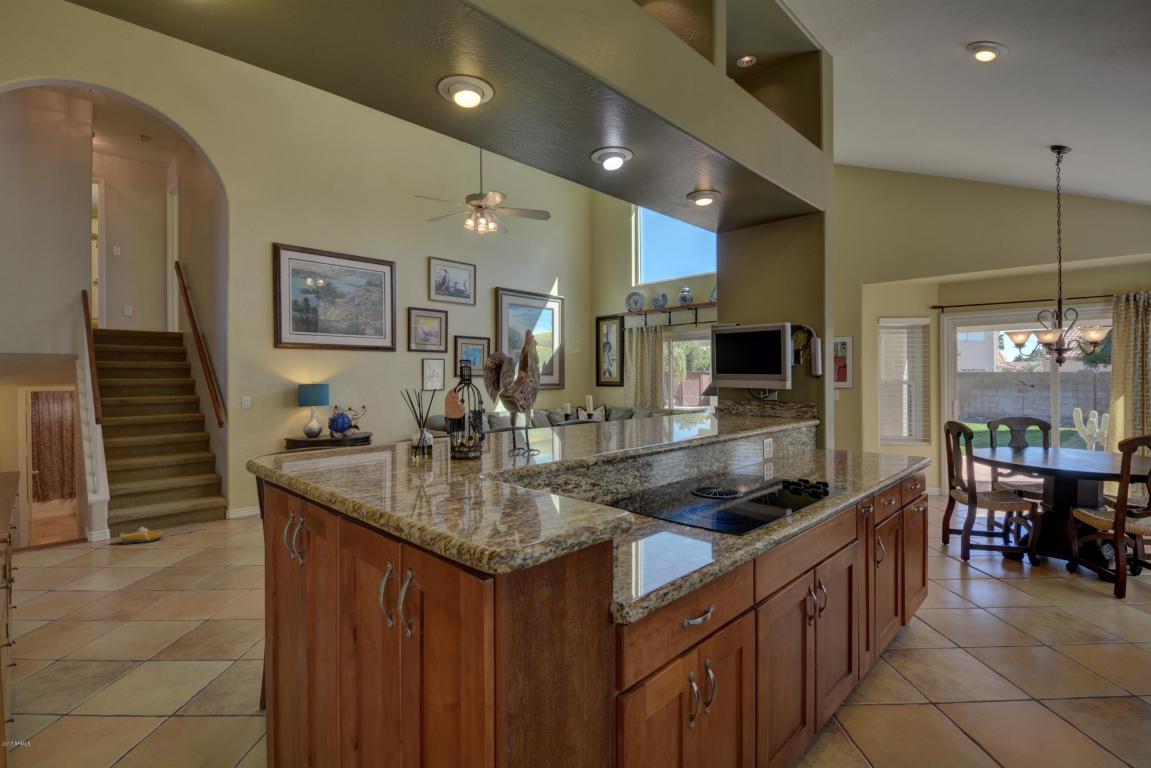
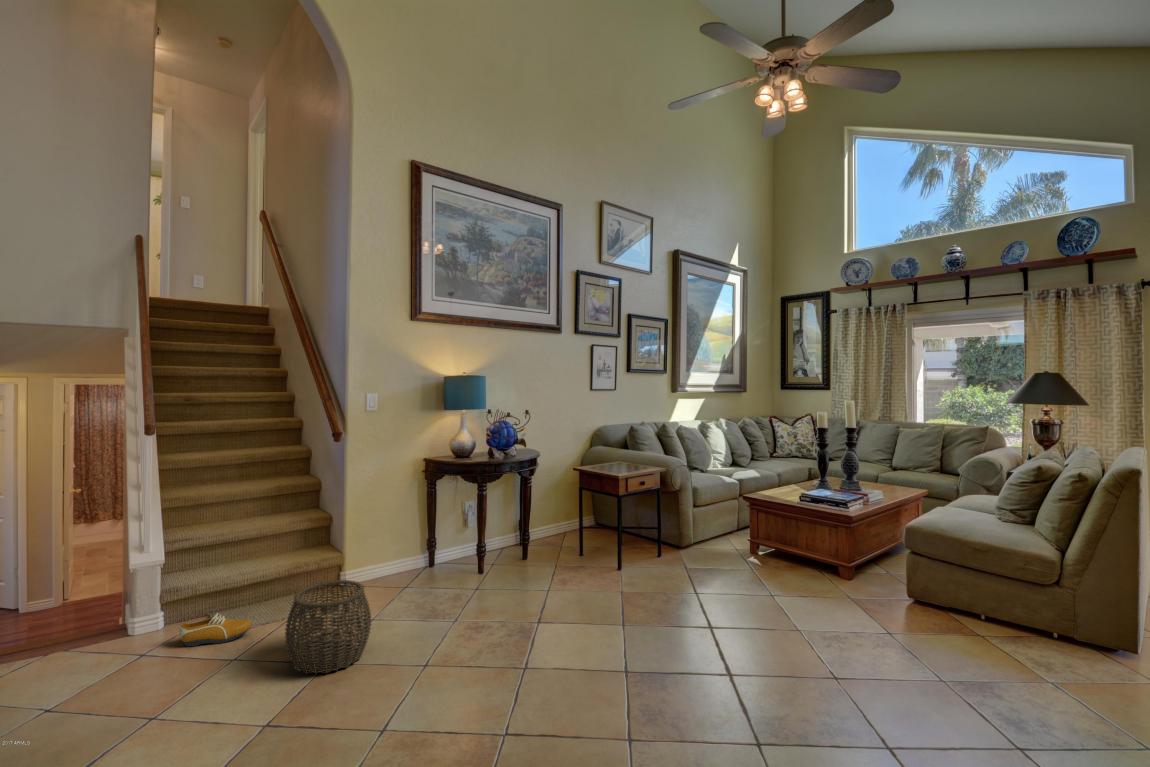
woven basket: none [181,505,234,551] -> present [285,580,372,674]

